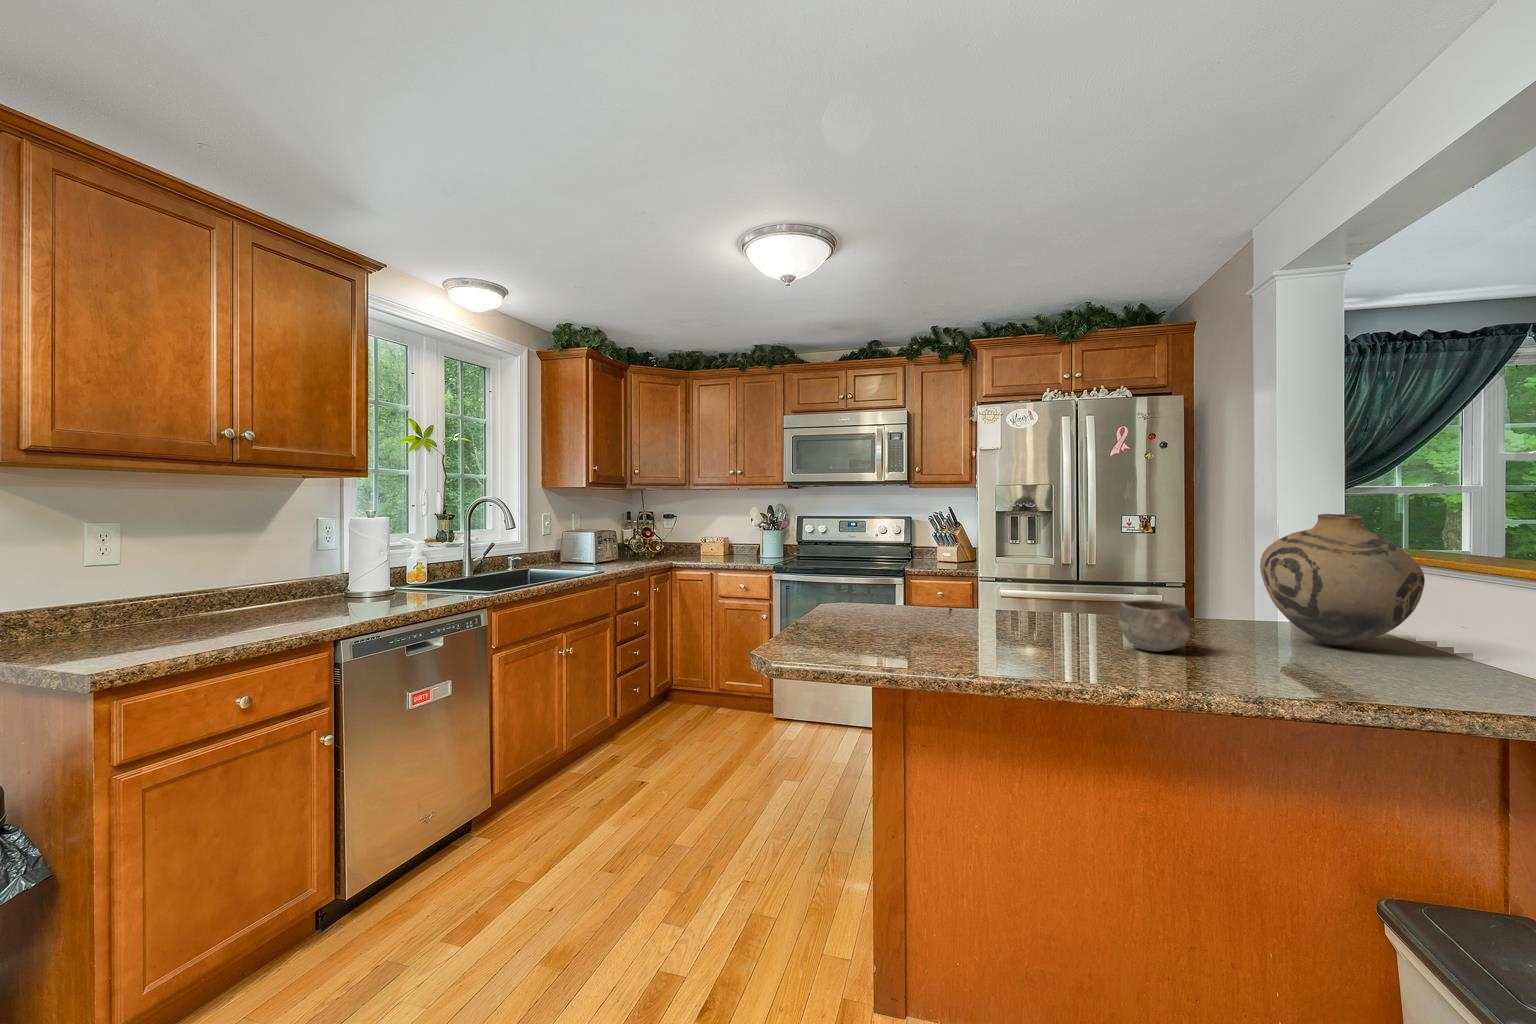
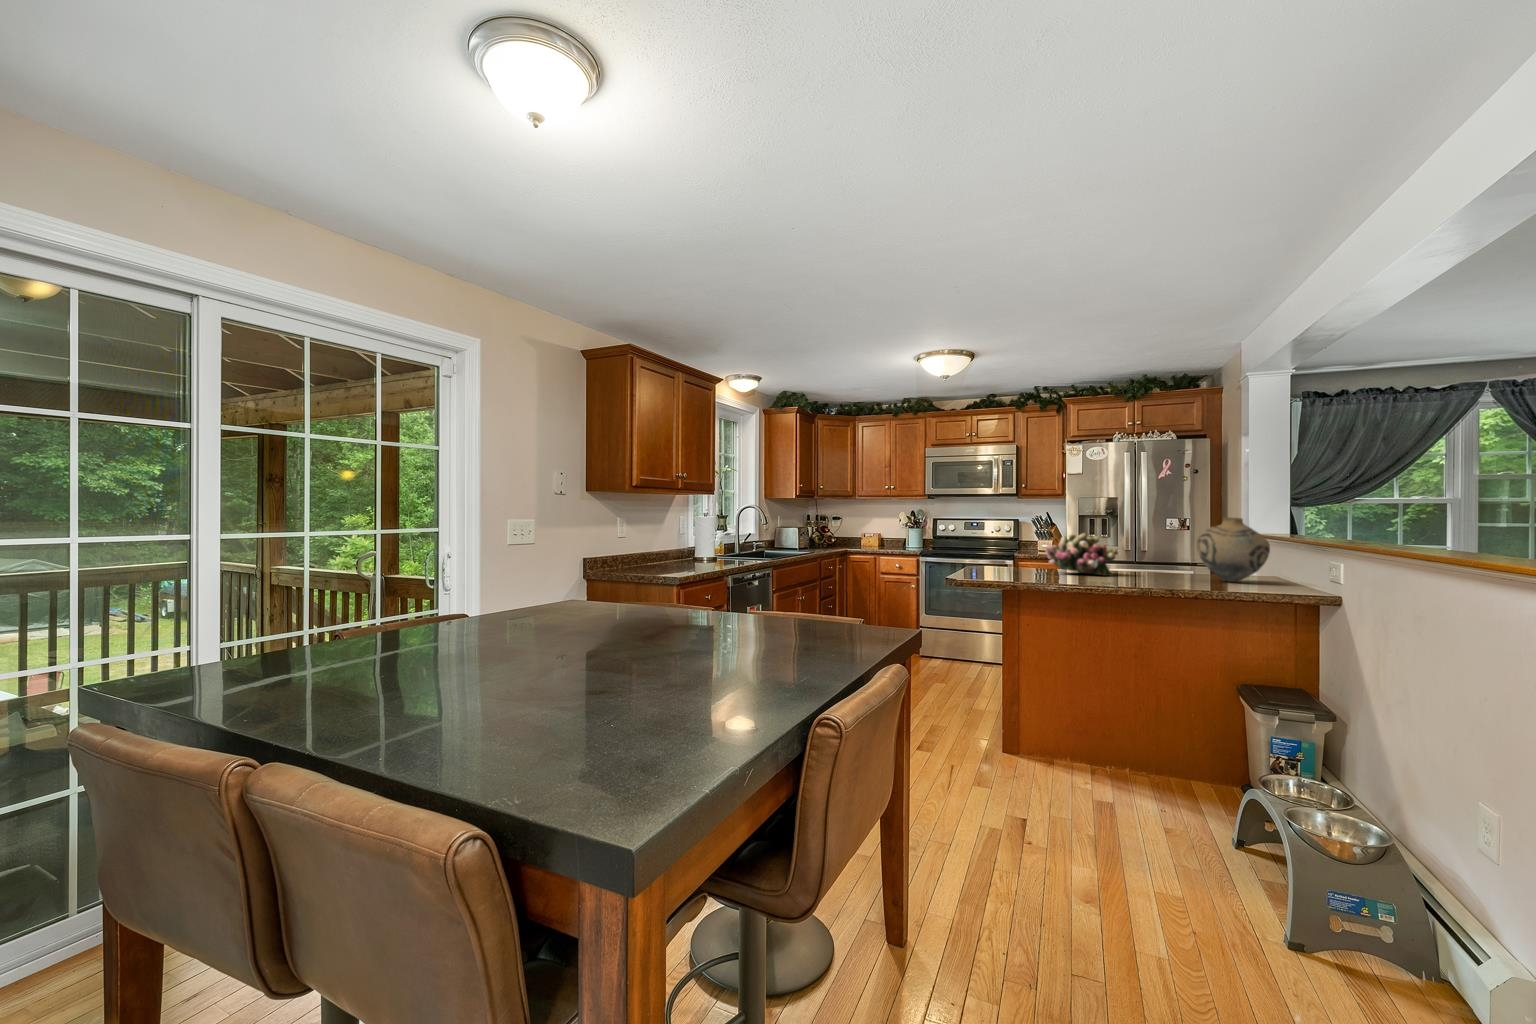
flower arrangement: none [964,543,1098,629] -> present [1046,533,1118,576]
bowl: present [1117,600,1192,652] -> none [1116,558,1151,581]

